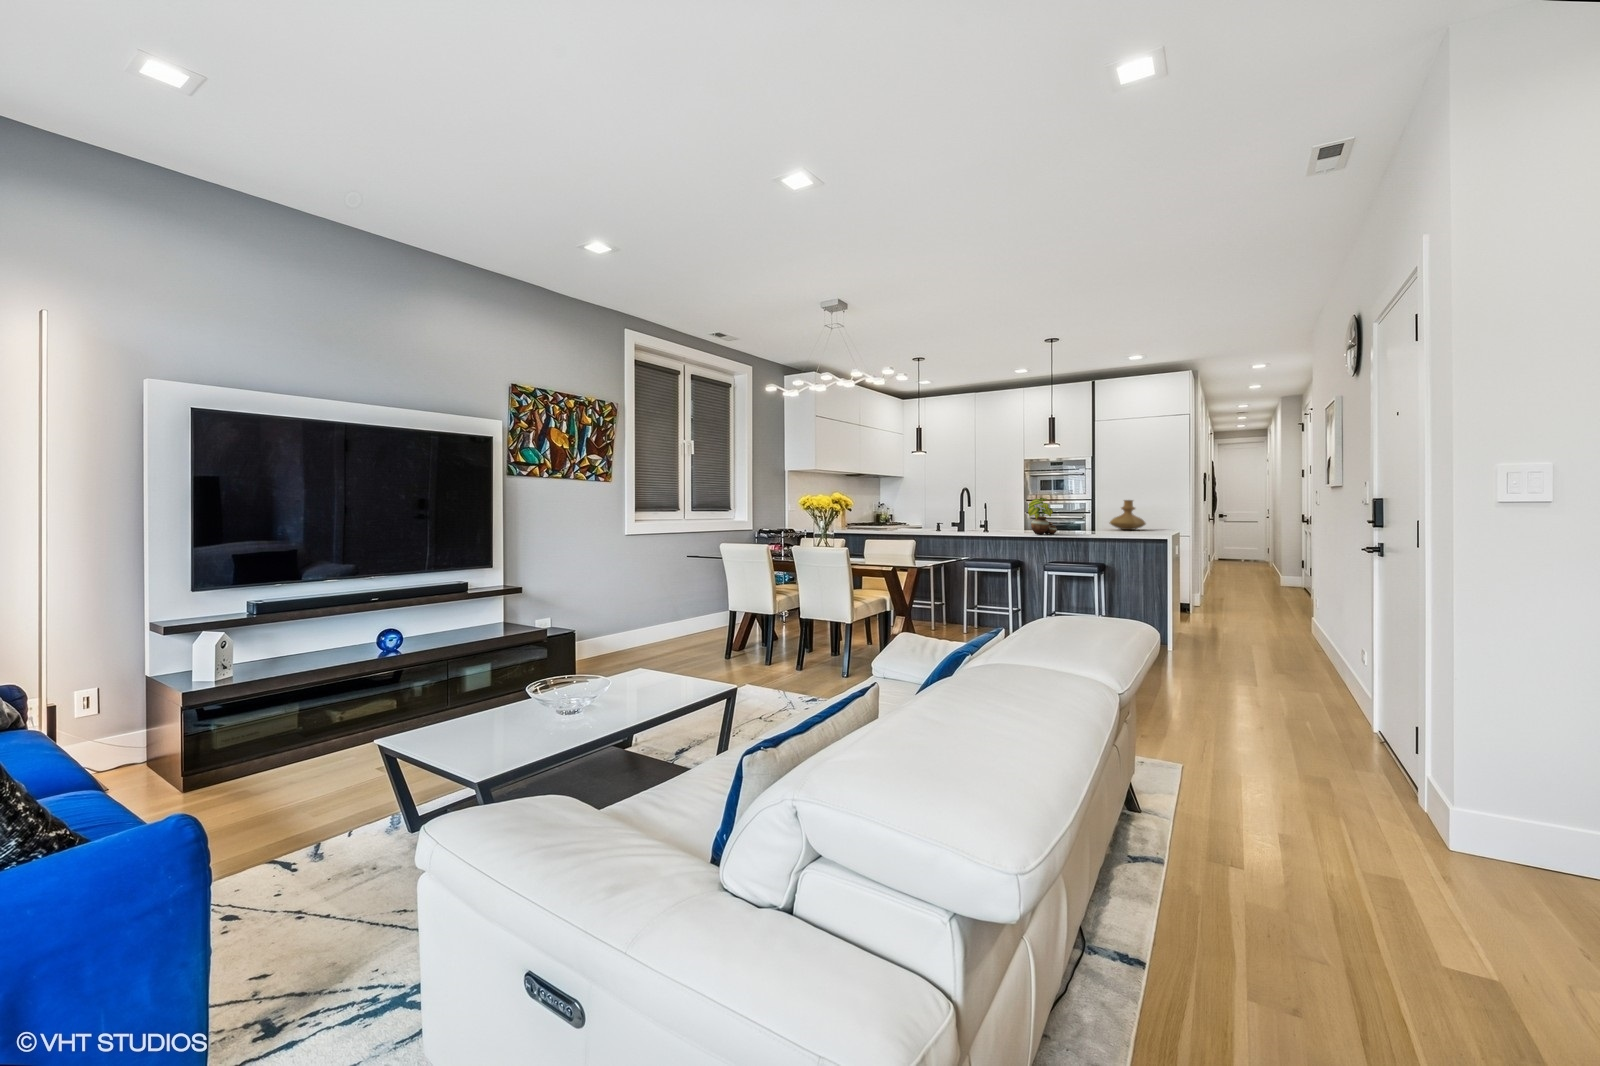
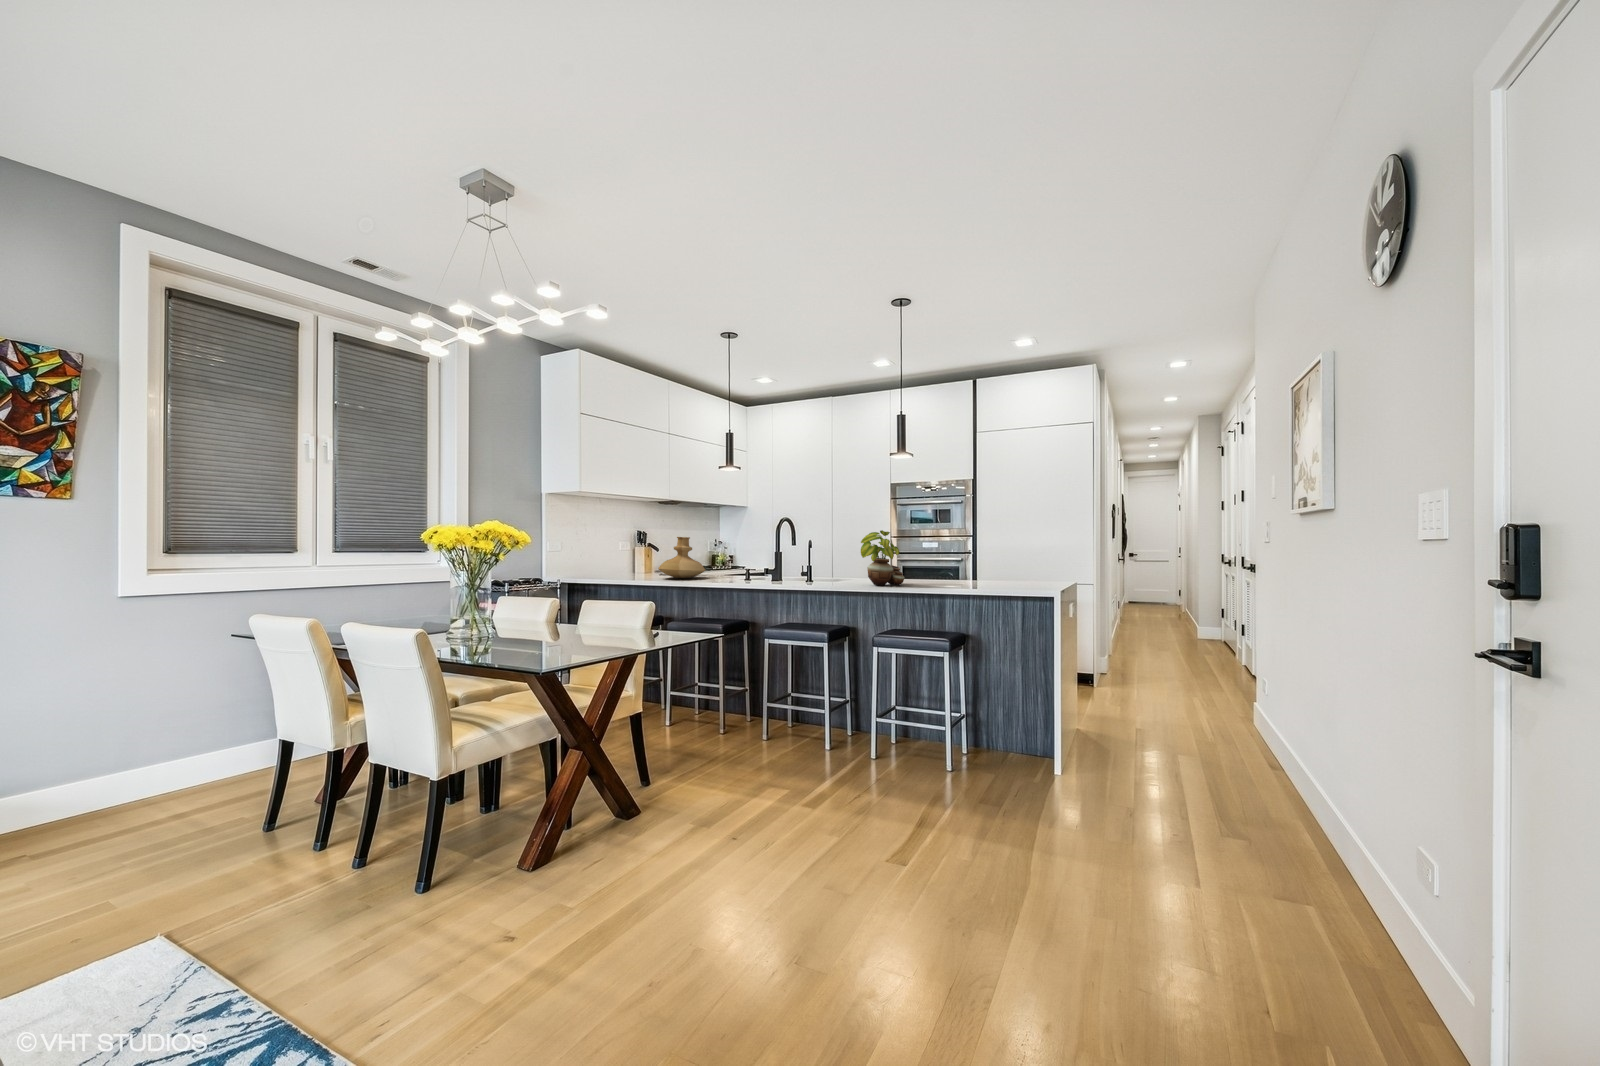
vase: present [1110,500,1146,530] -> present [658,537,705,578]

